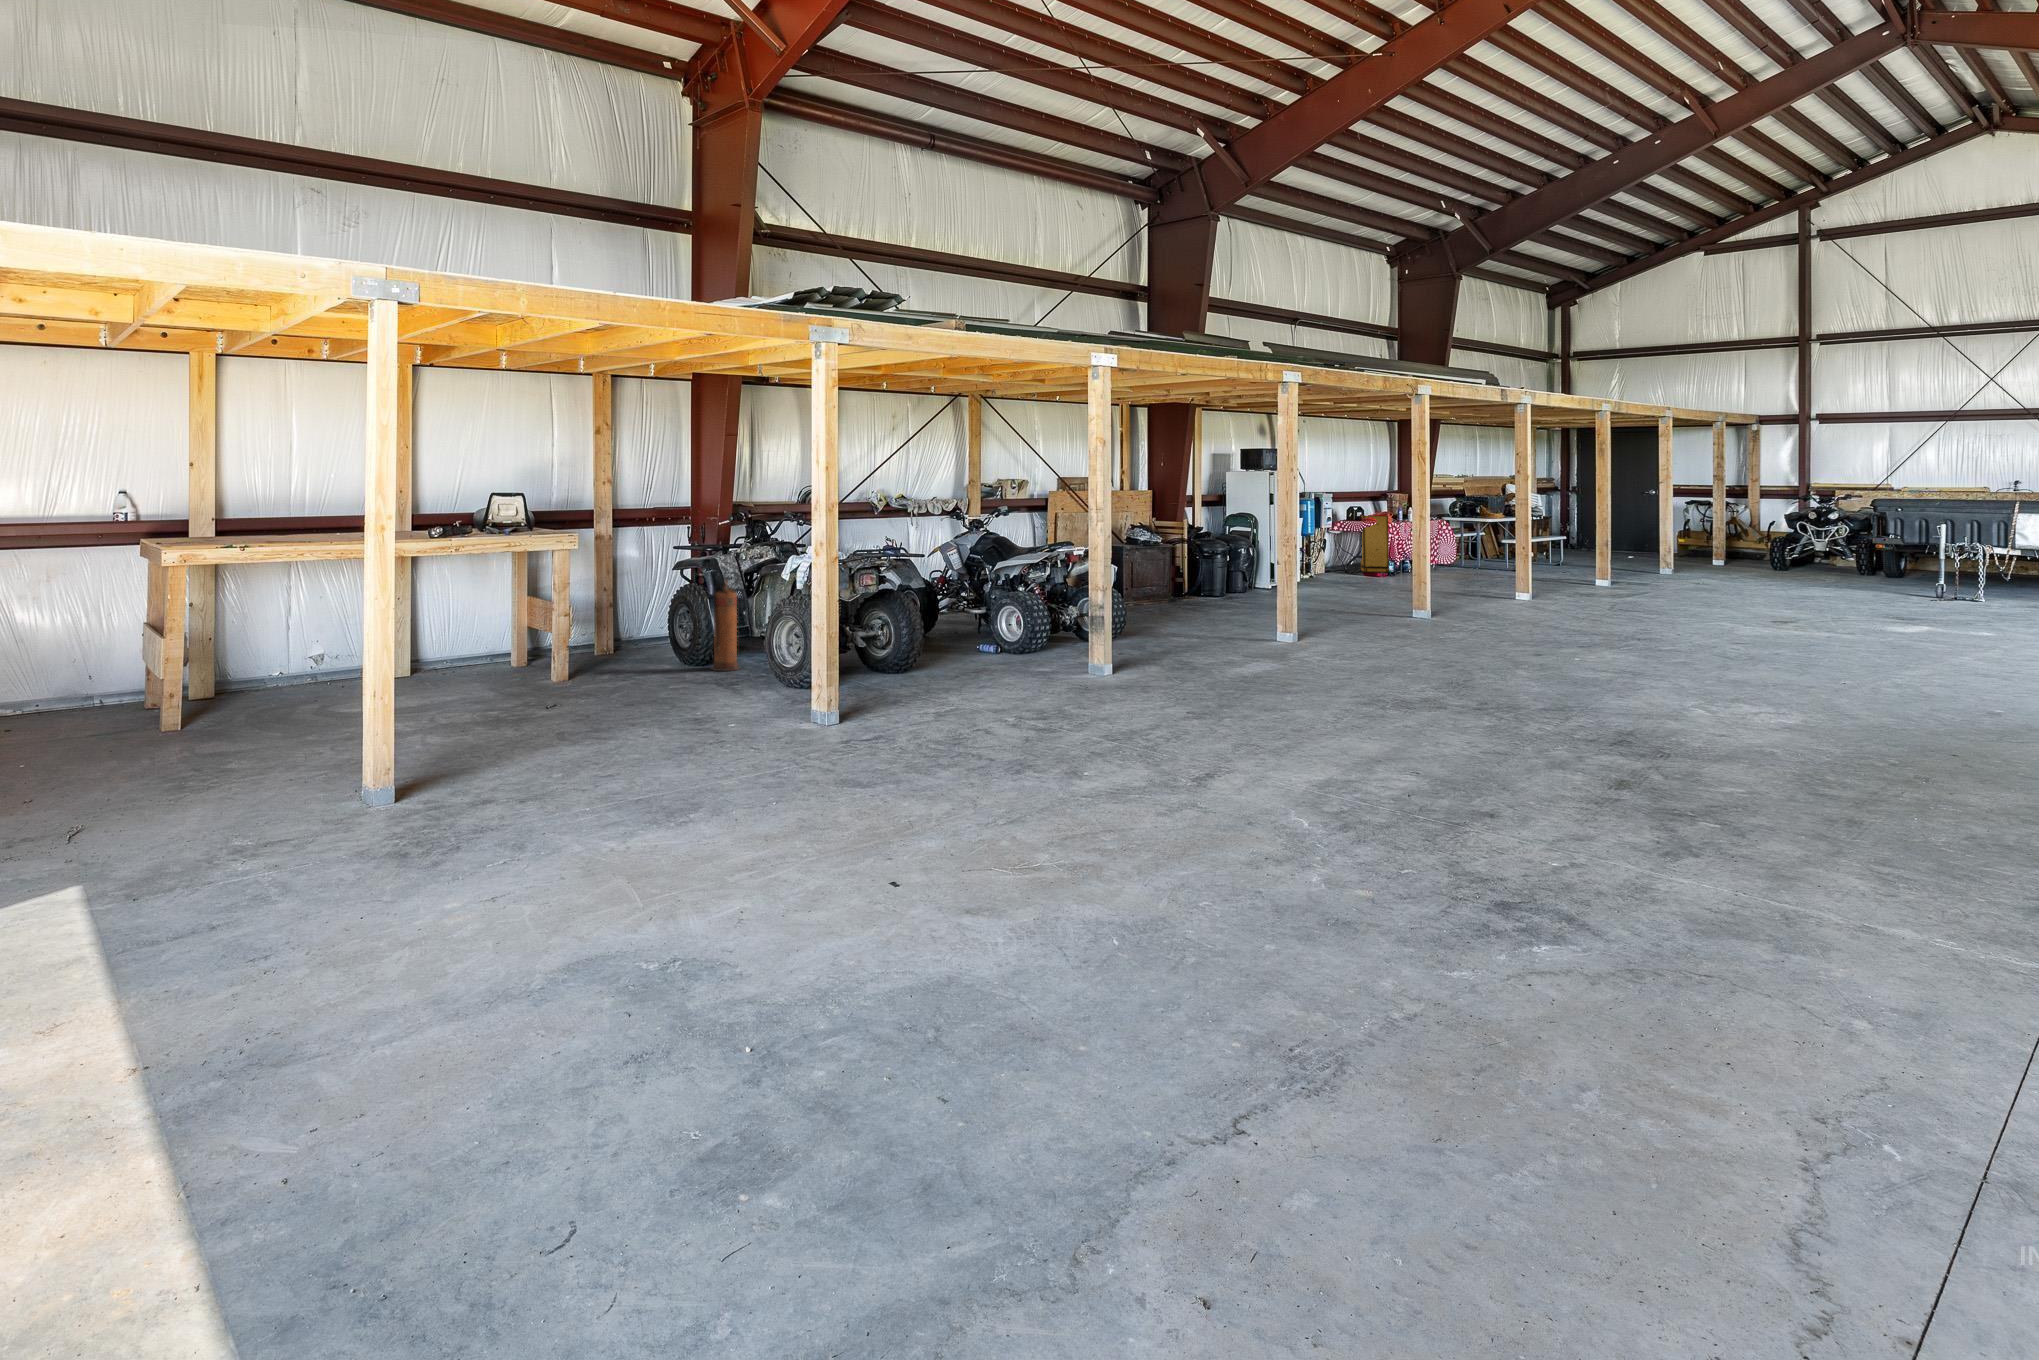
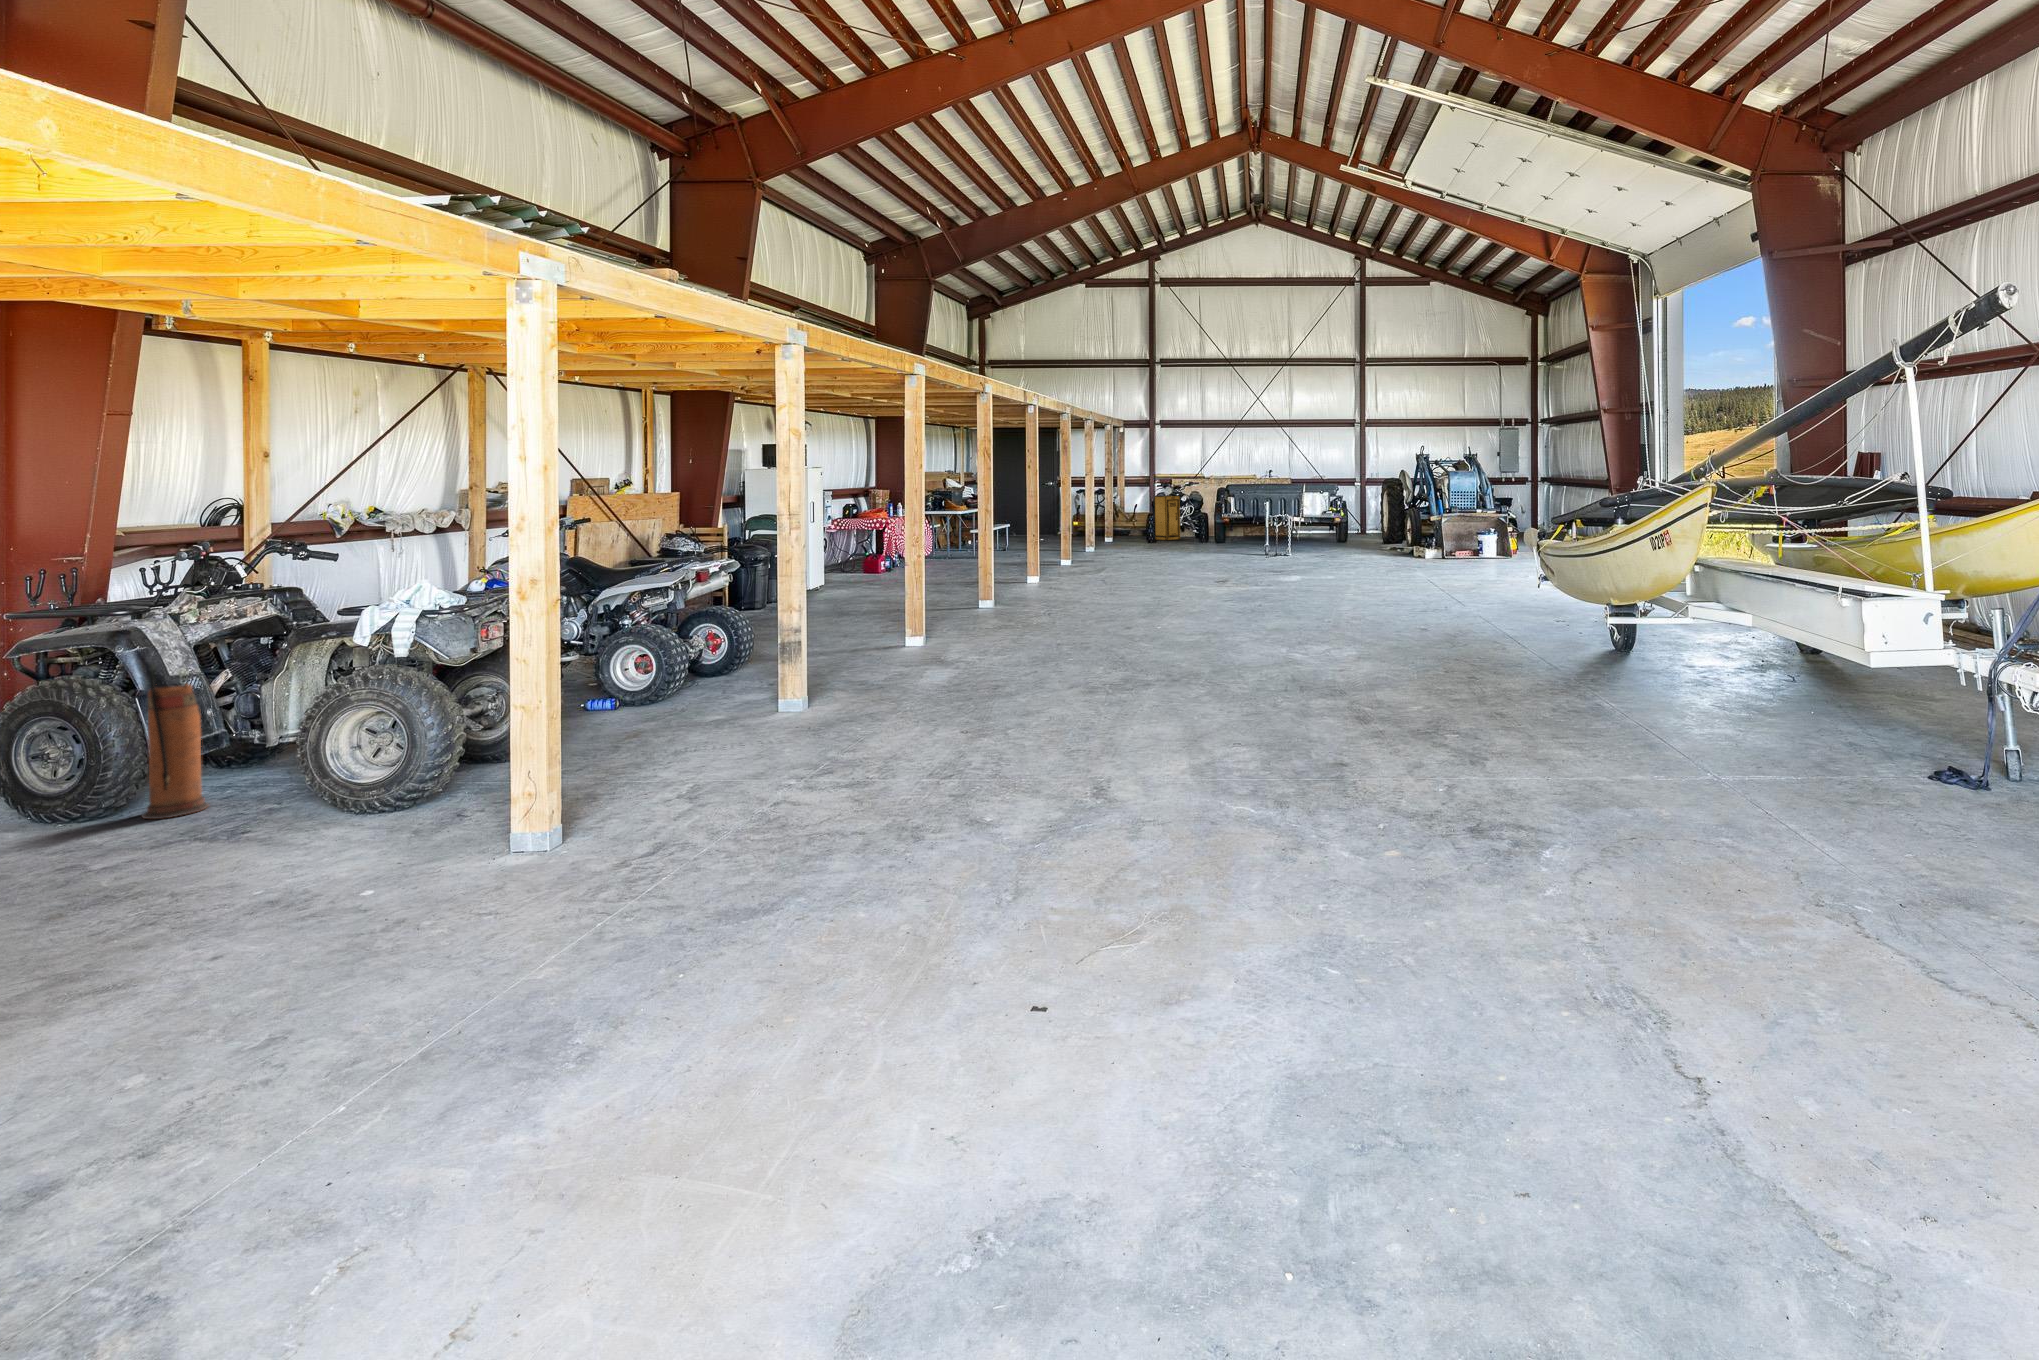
storage cabinet: present [1360,515,1389,573] -> present [1154,496,1180,541]

